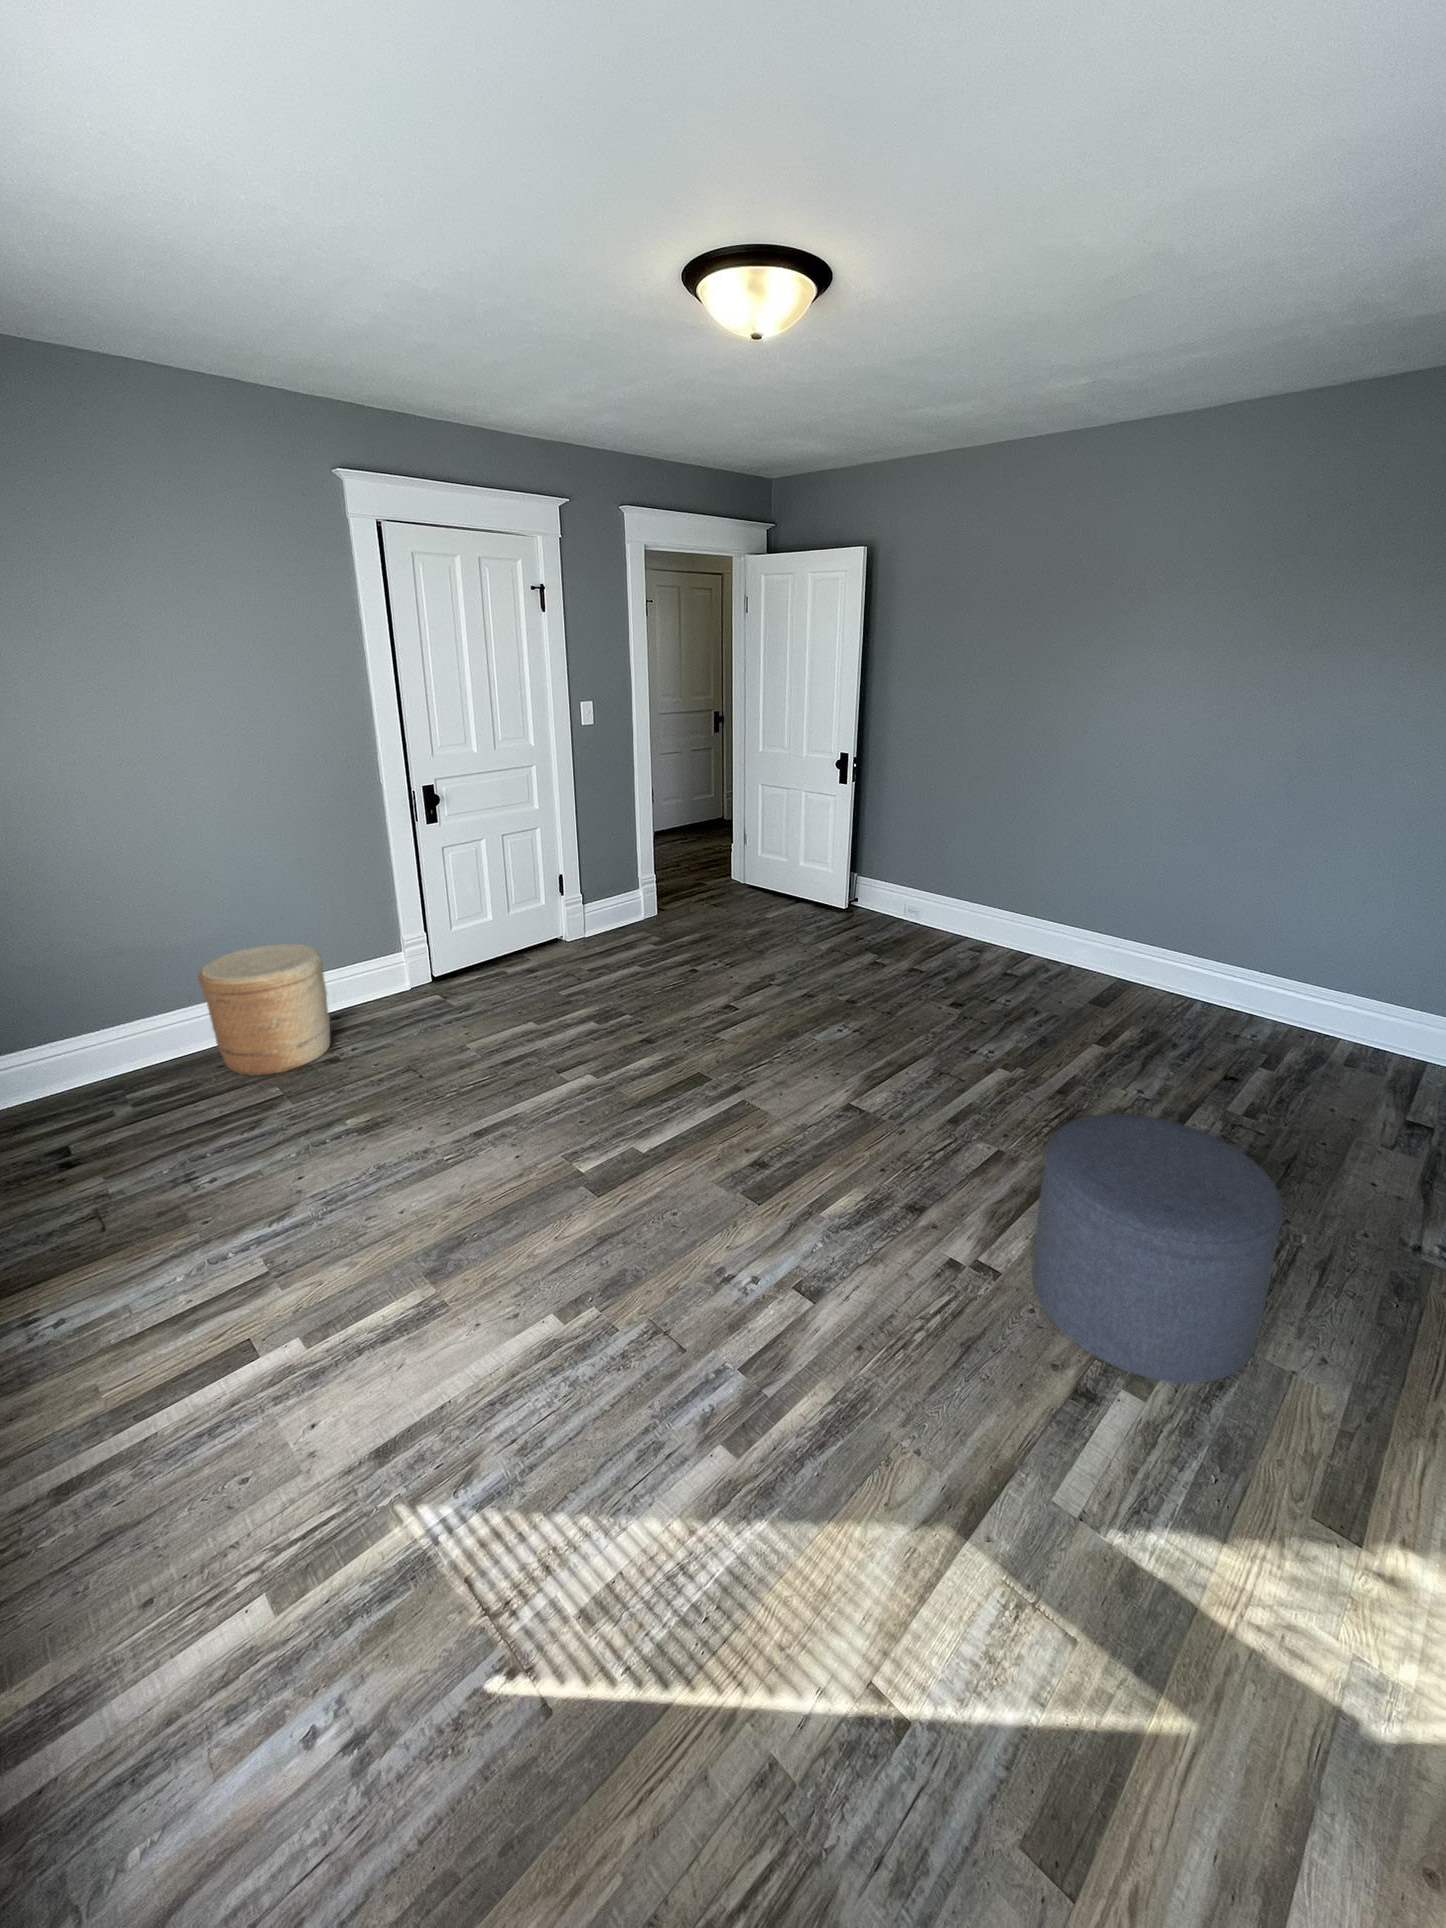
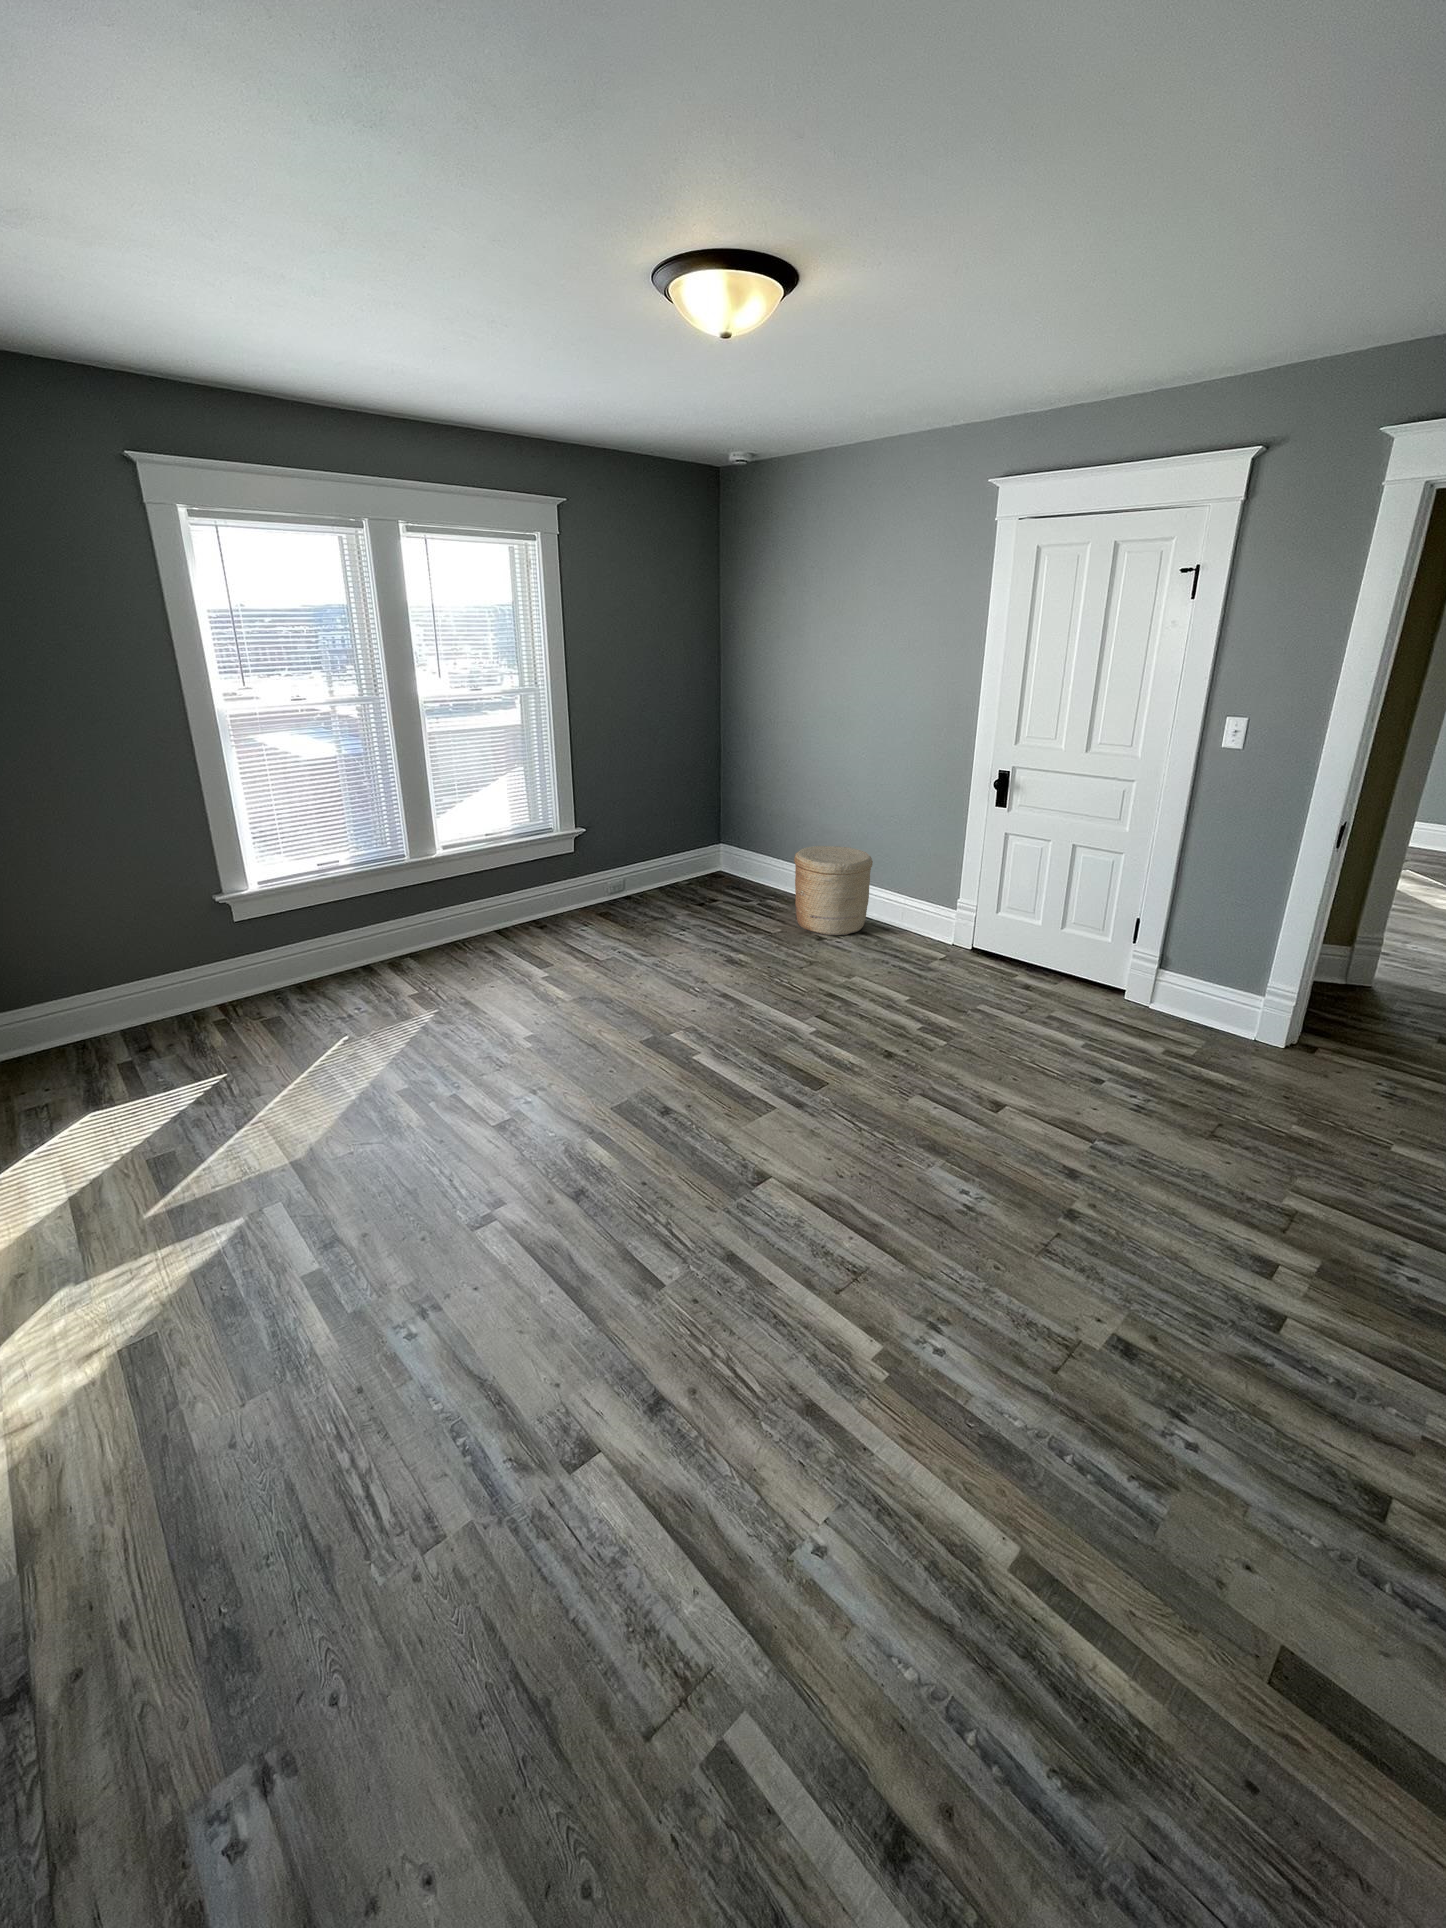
ottoman: present [1032,1114,1283,1384] -> none [241,1118,484,1393]

